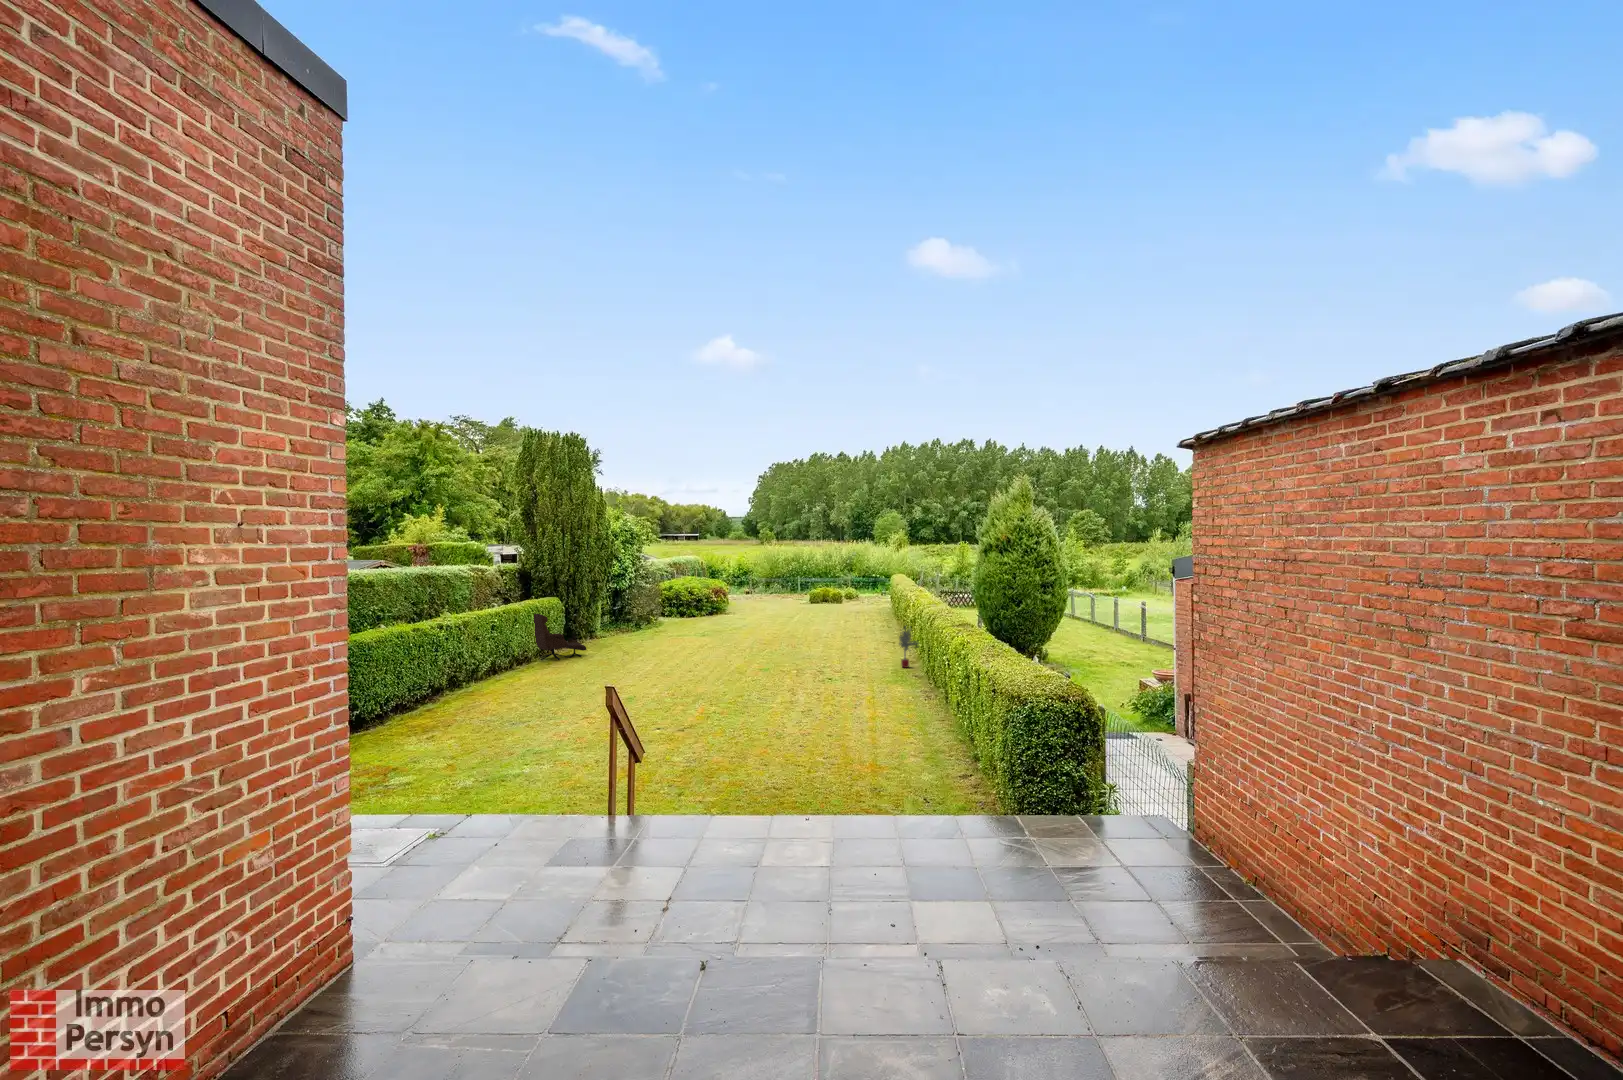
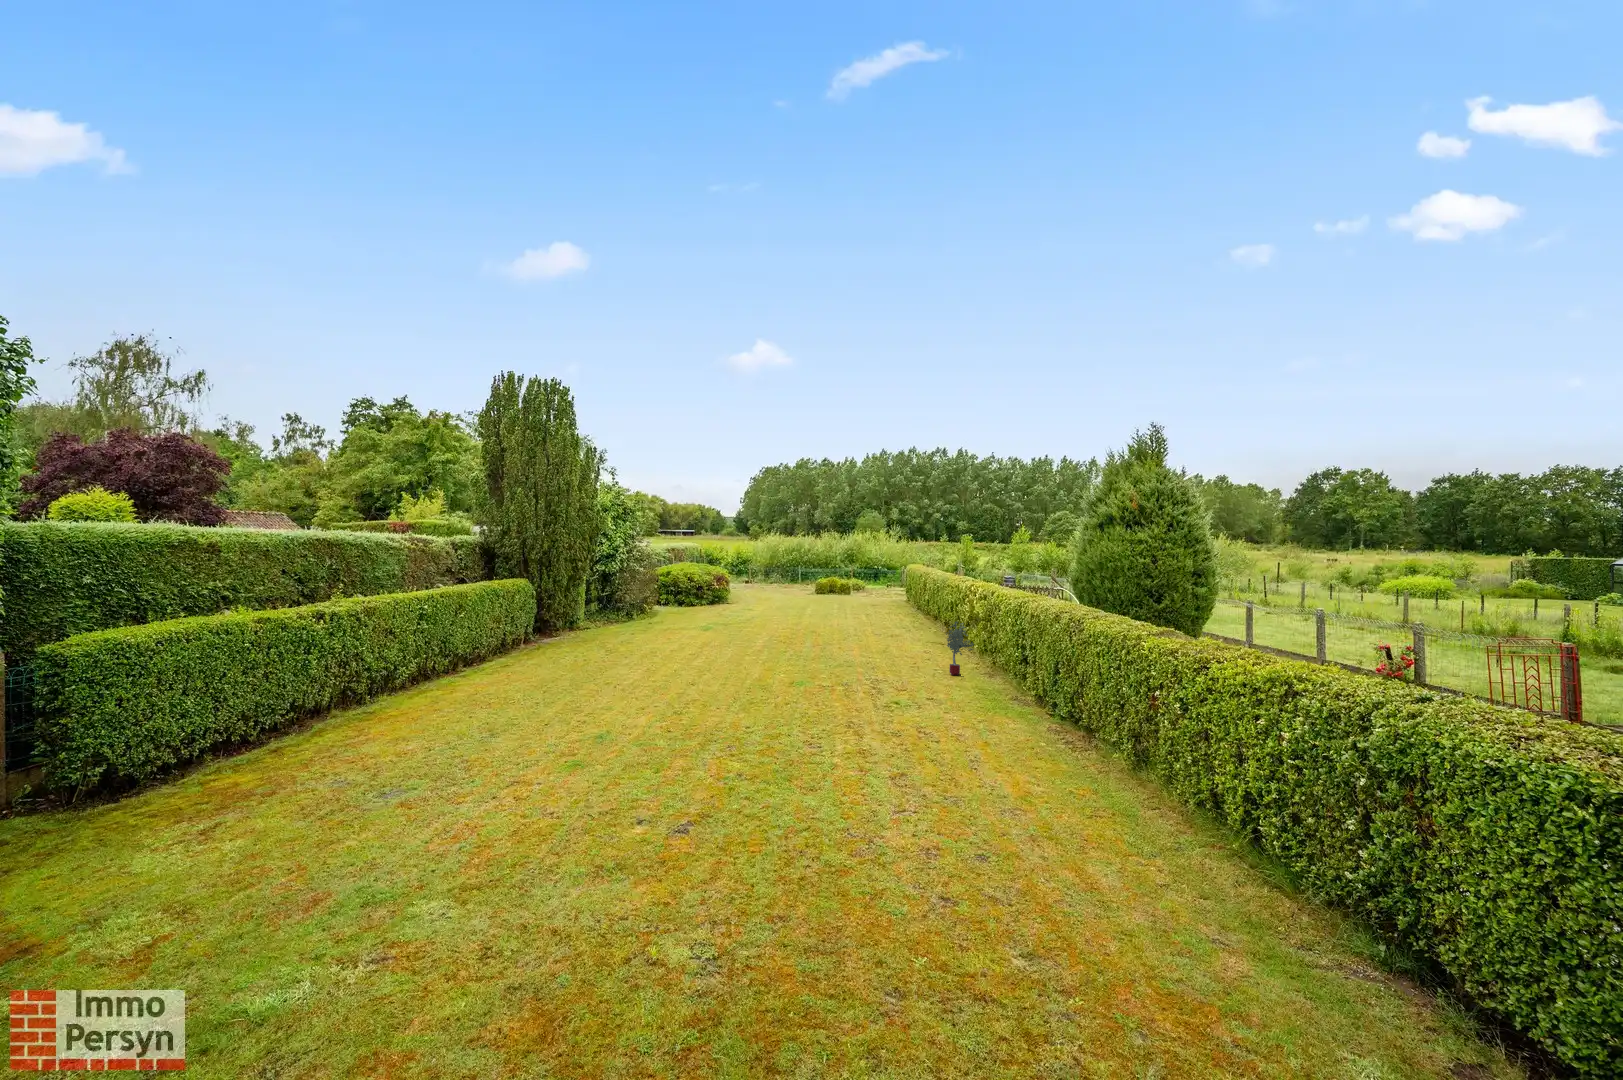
lounge chair: present [533,614,587,660] -> none [491,600,559,657]

